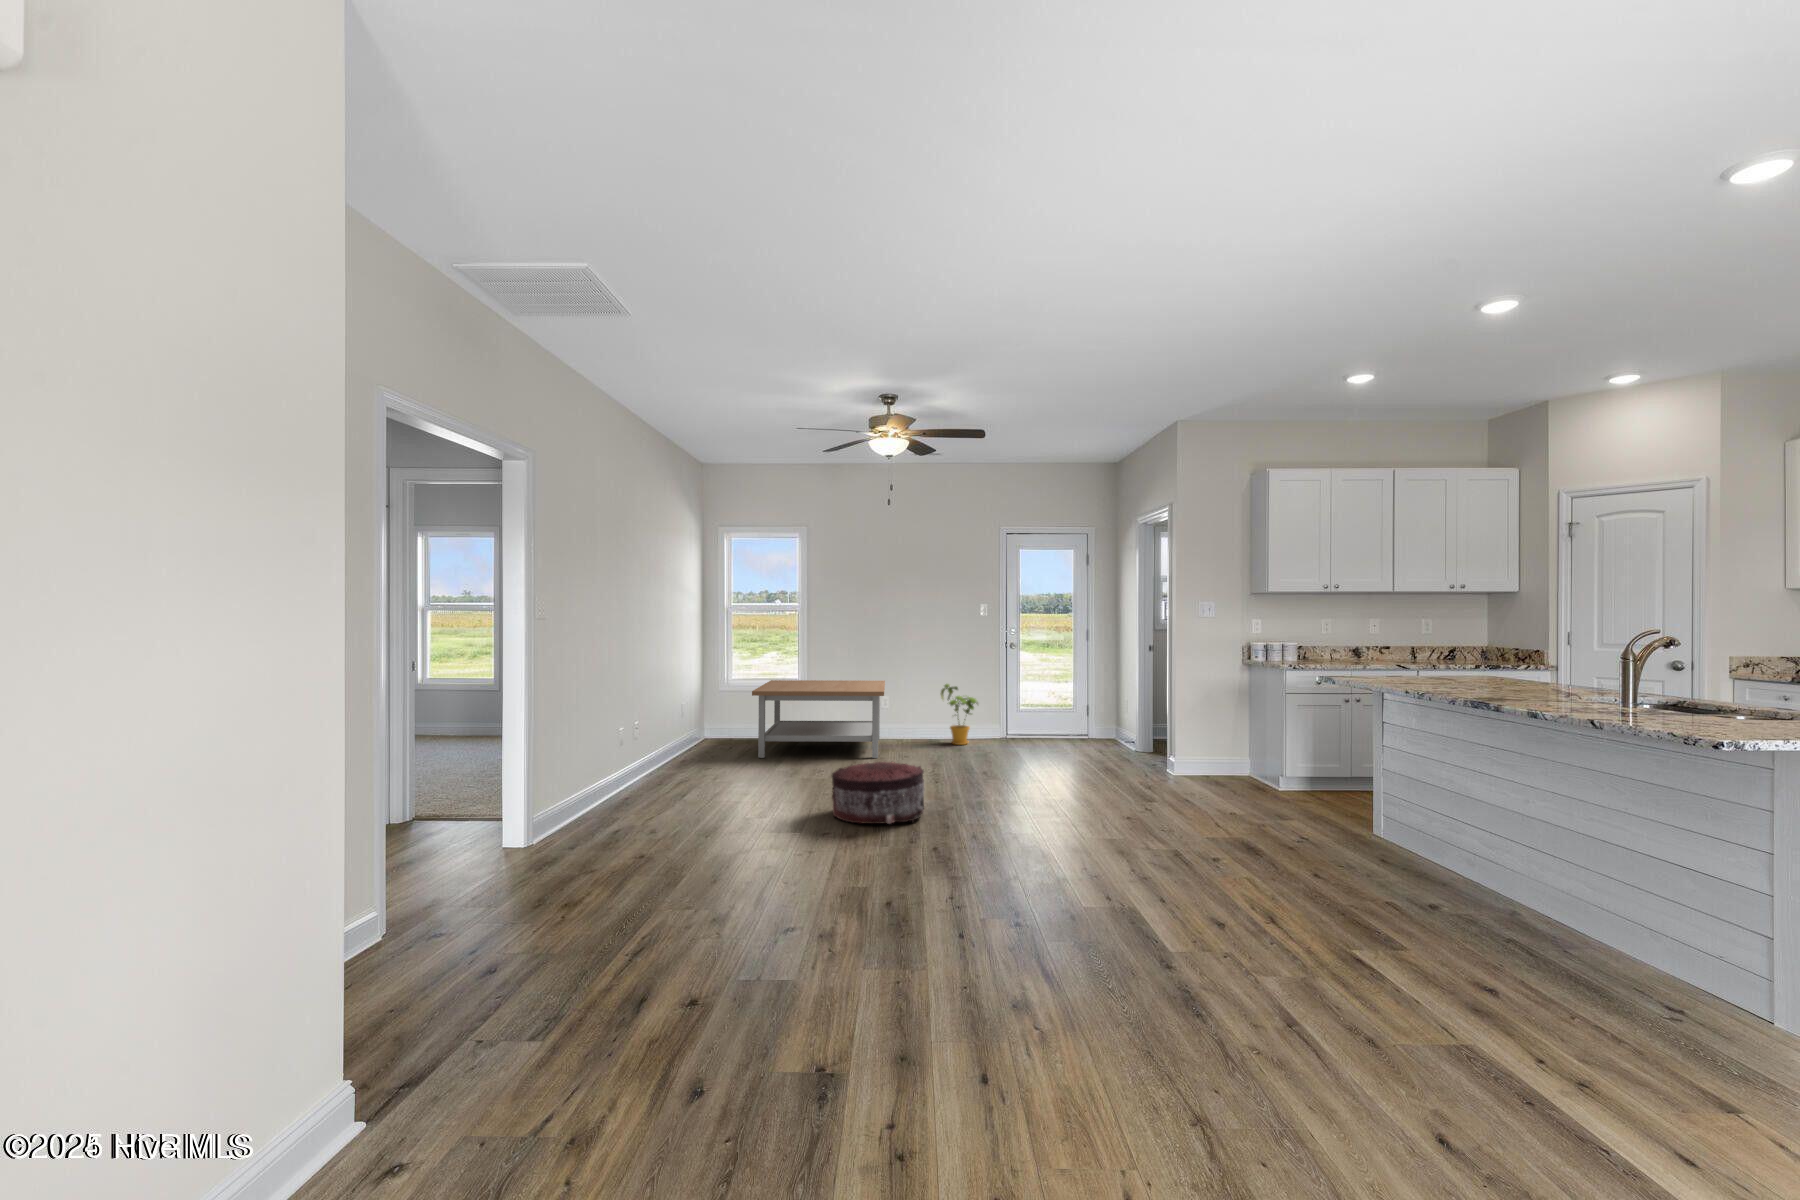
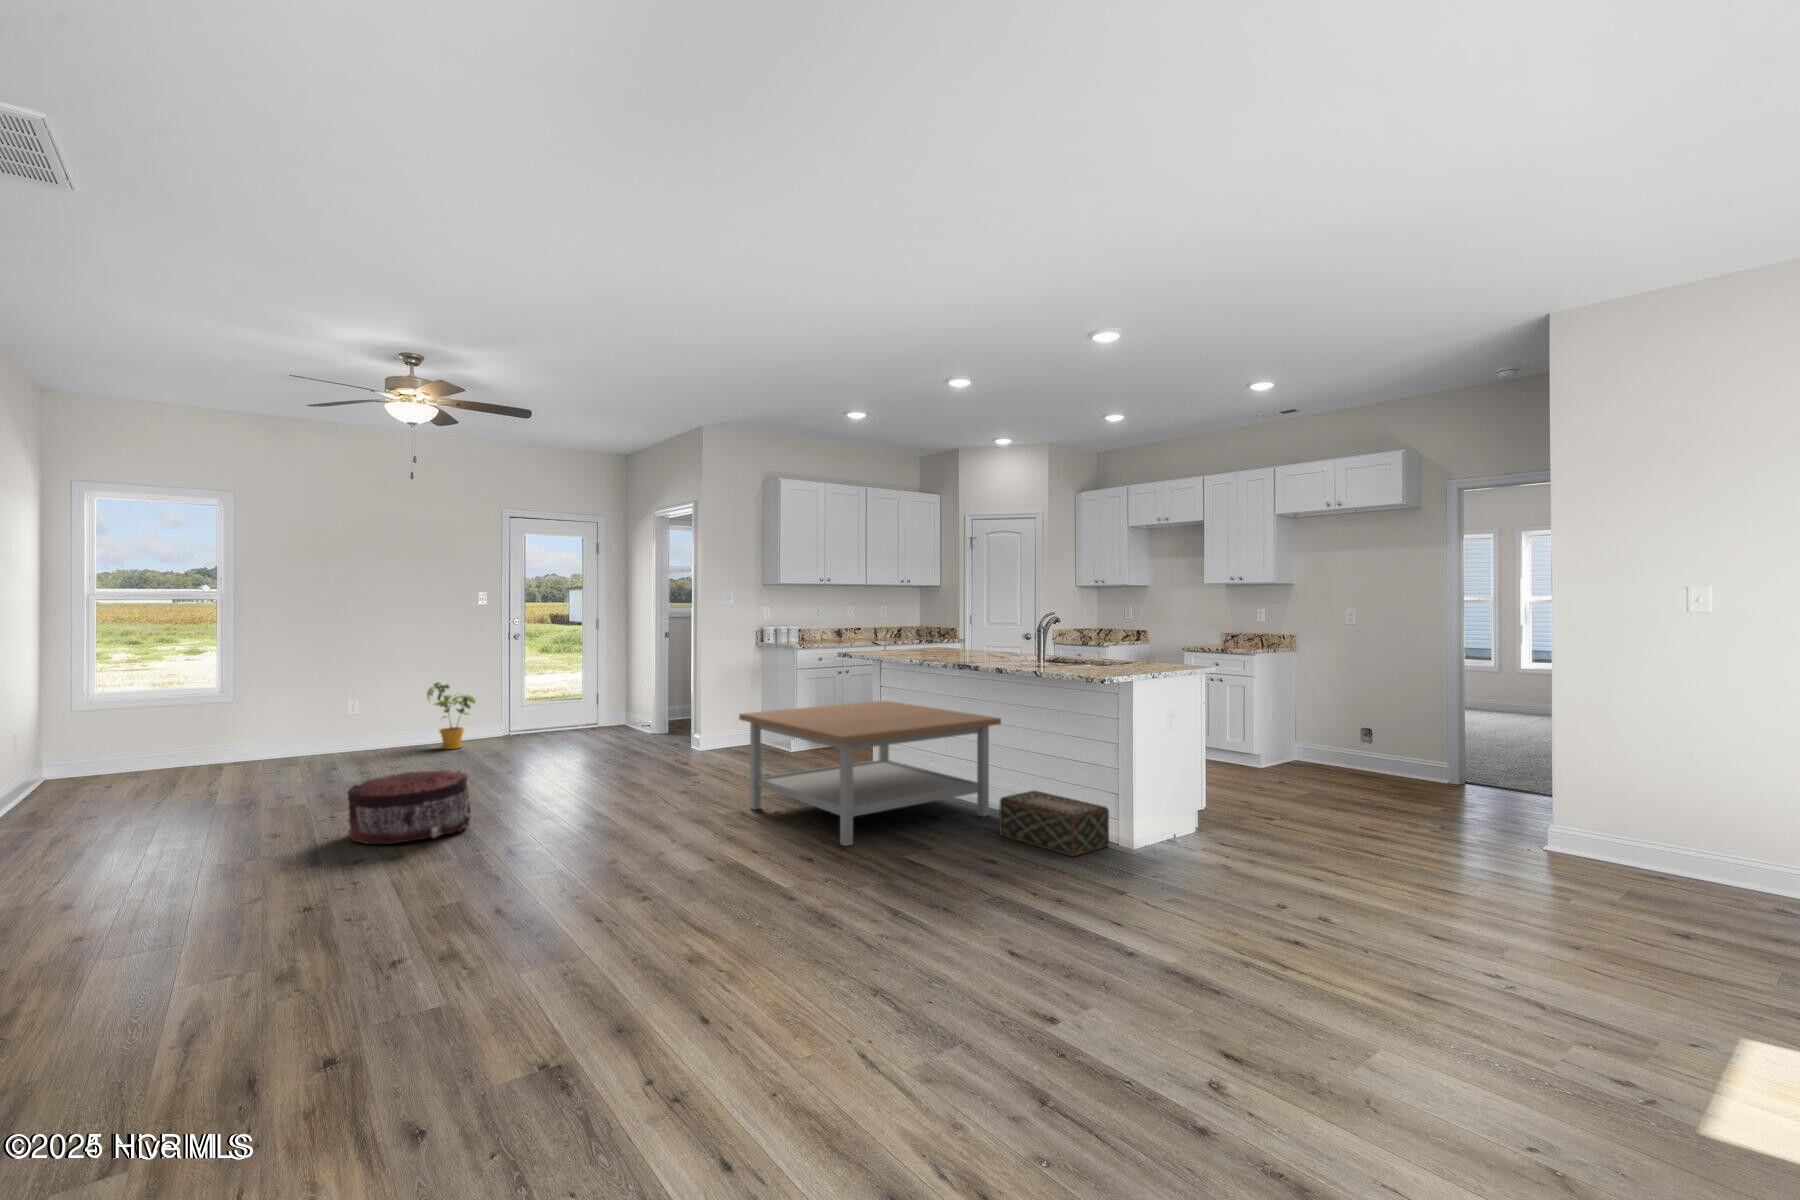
coffee table: present [752,680,885,758] -> present [739,701,1001,846]
woven basket: none [1525,897,1737,1015] -> present [999,791,1109,856]

